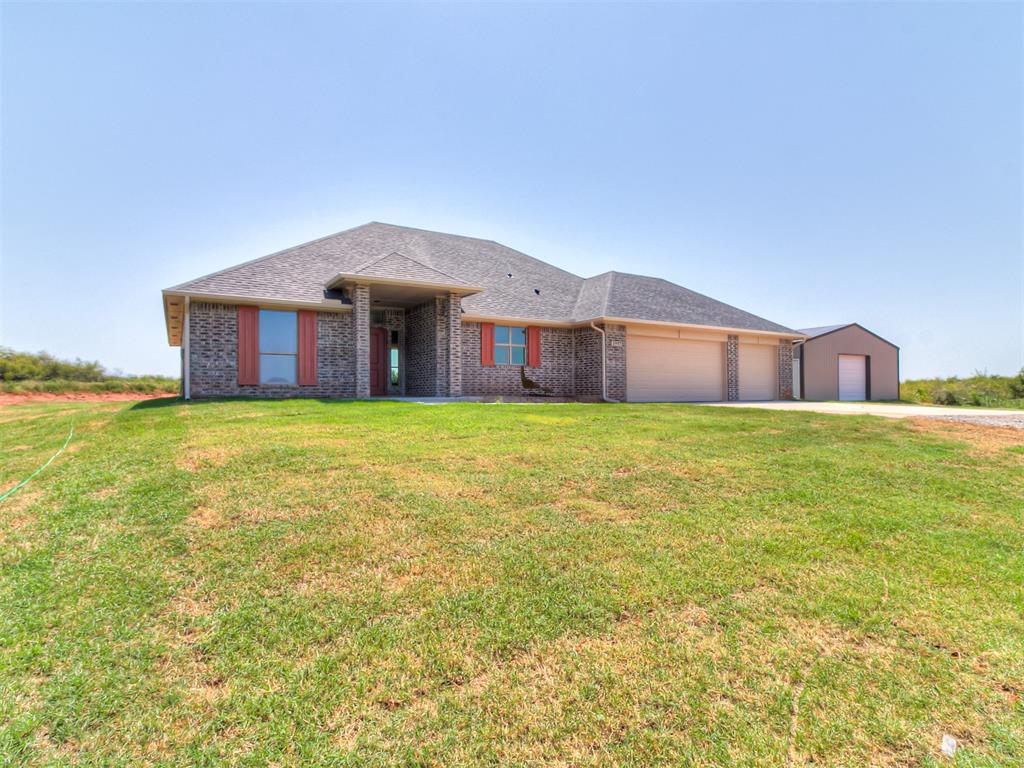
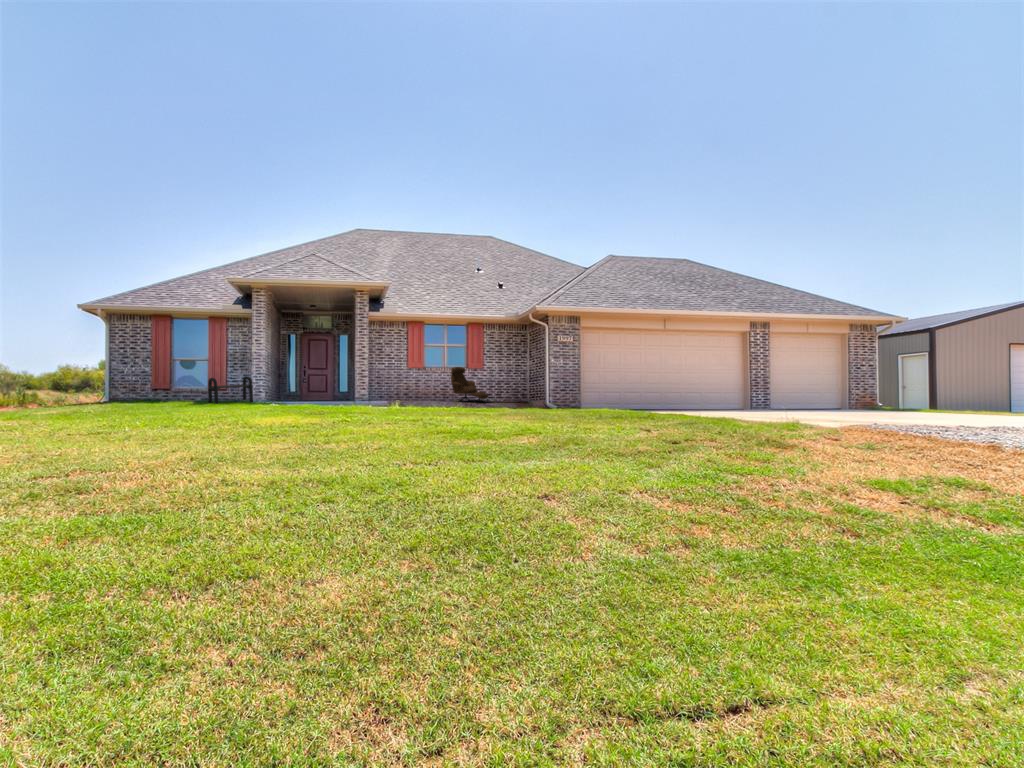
bench: none [318,372,359,400] -> present [208,377,253,404]

